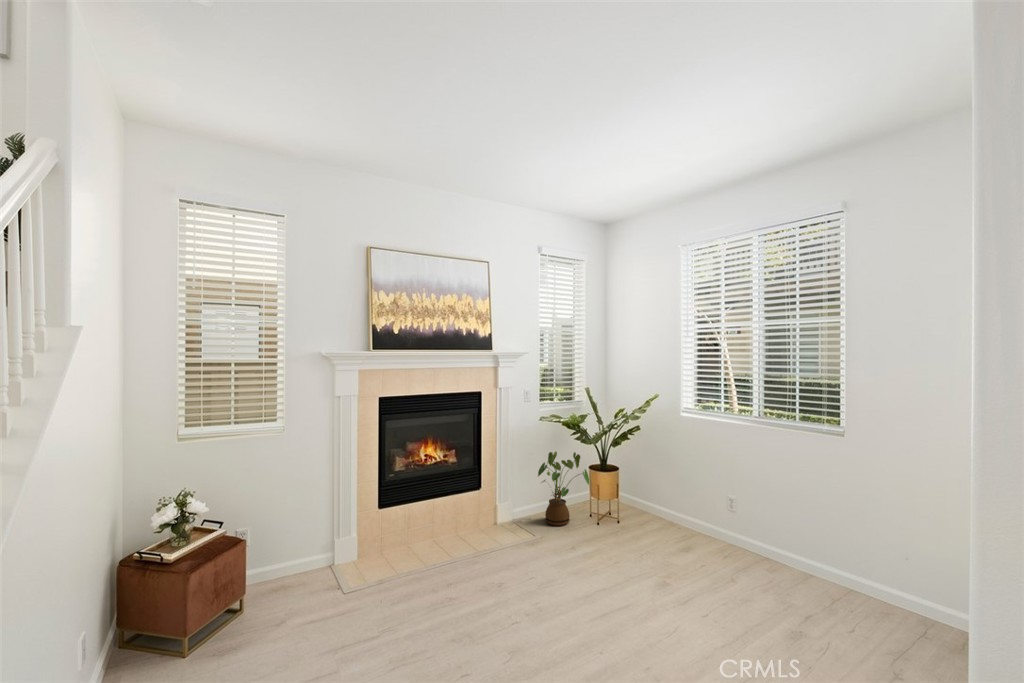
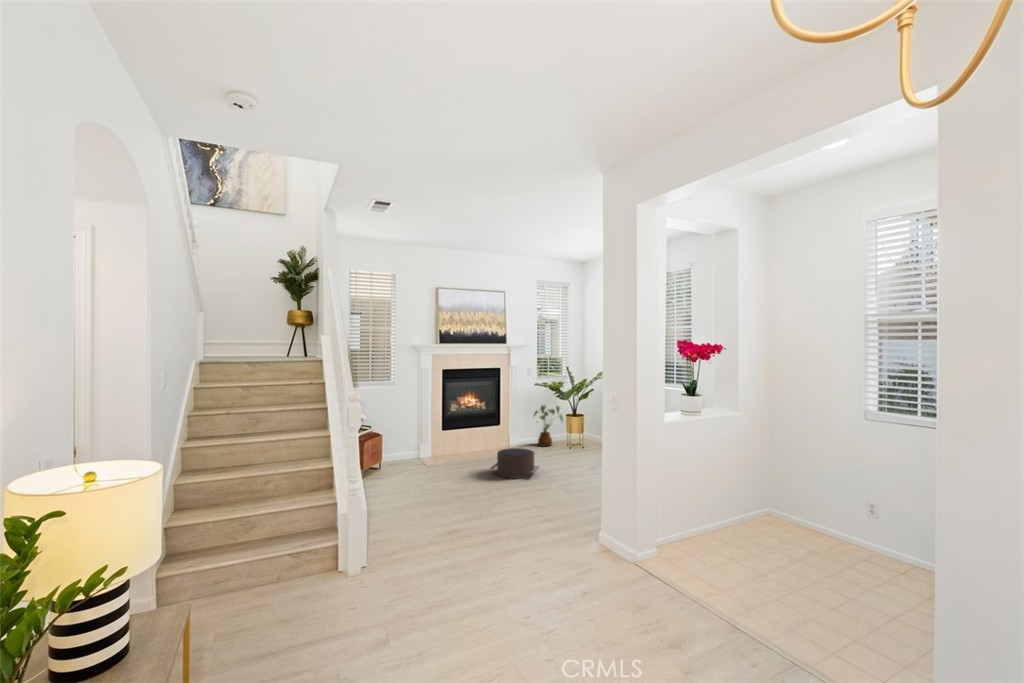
pouf: none [463,558,567,645] -> present [490,448,539,479]

